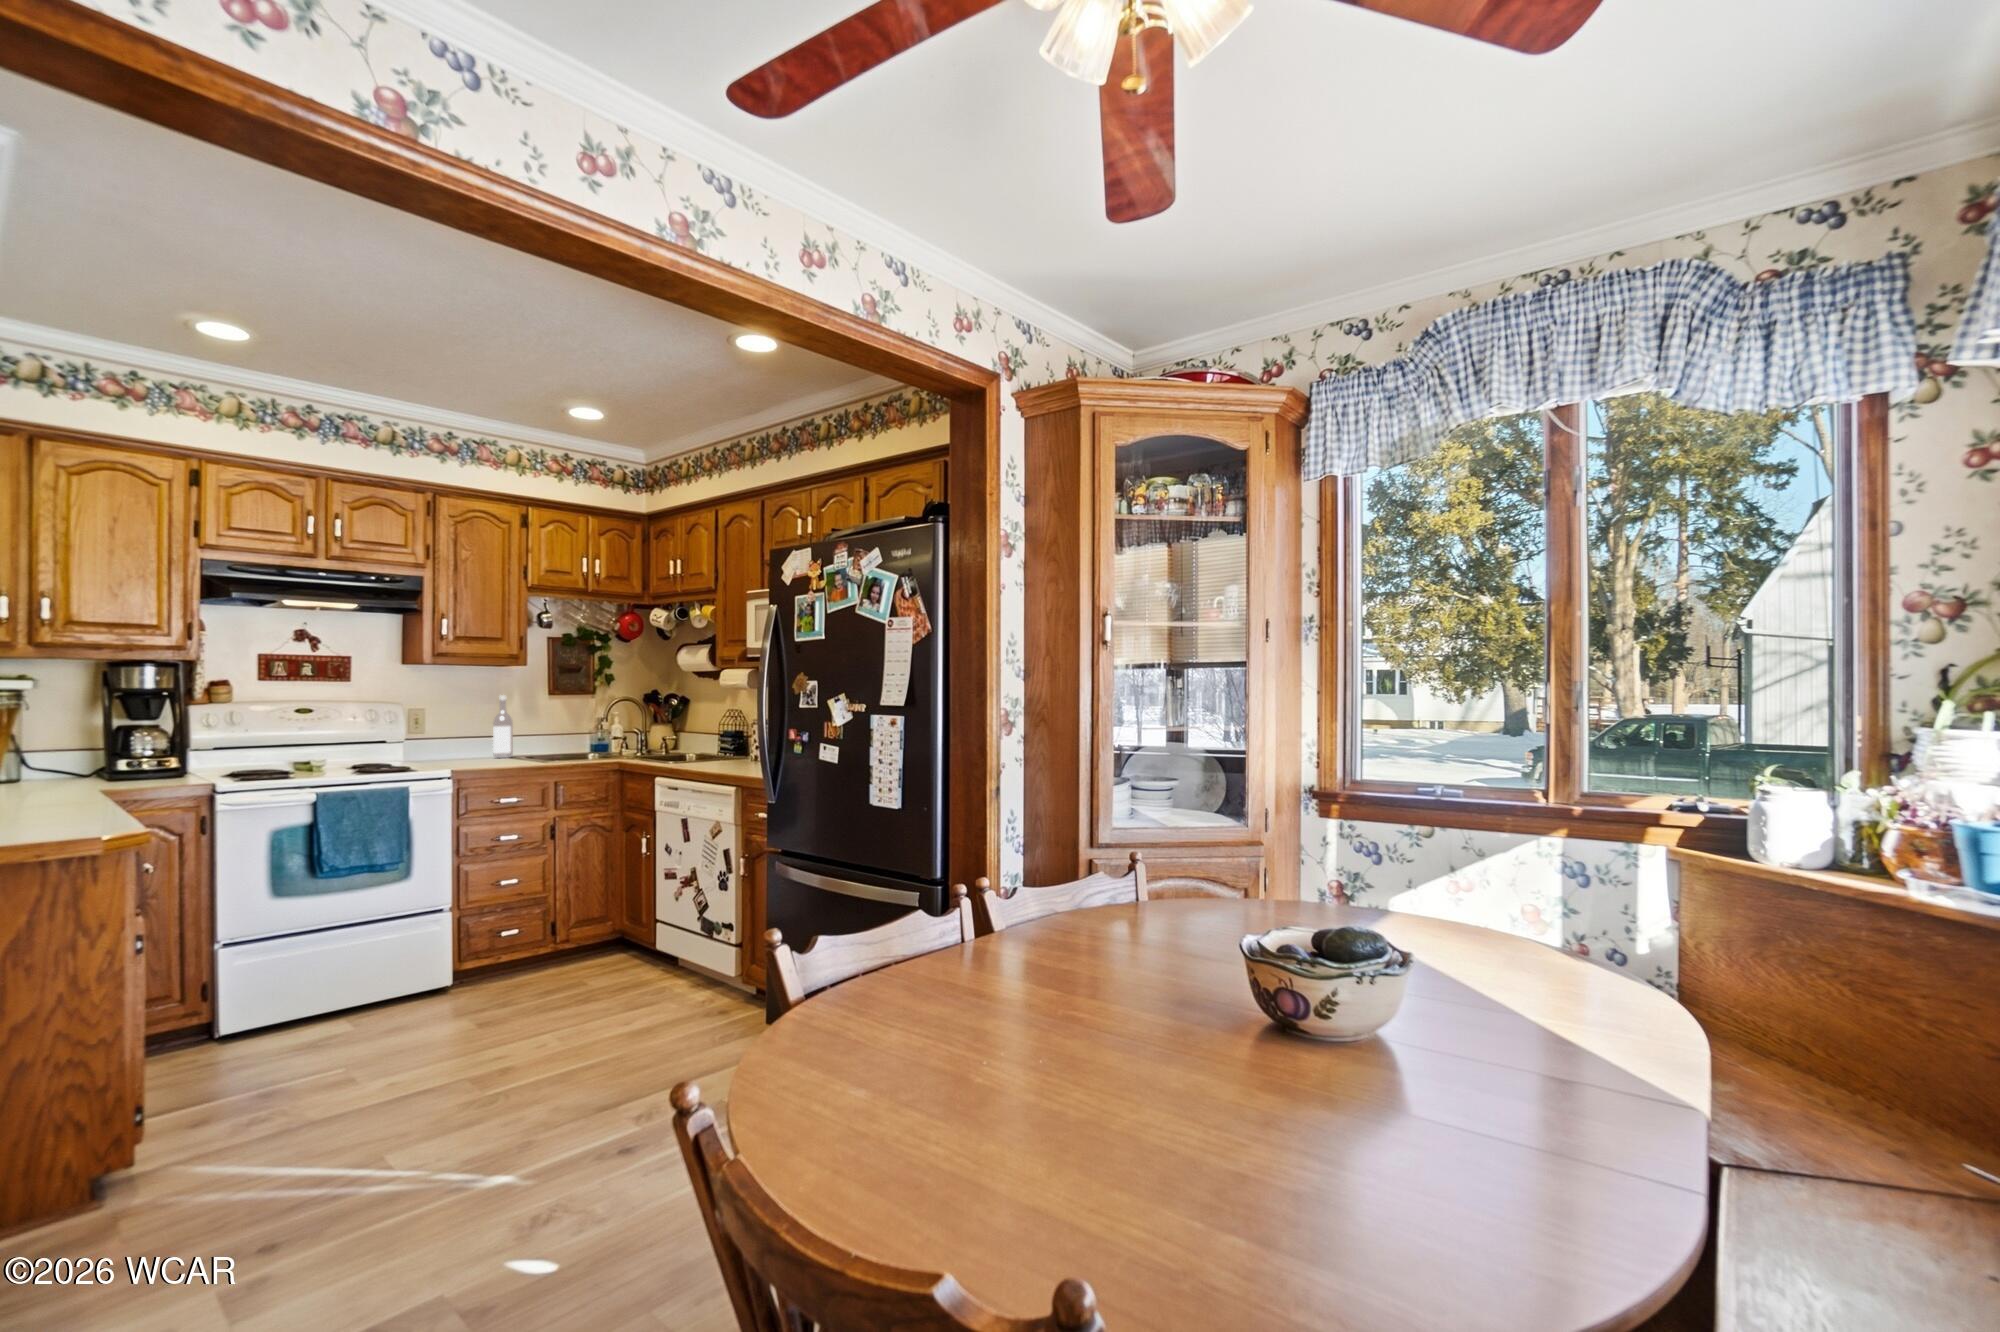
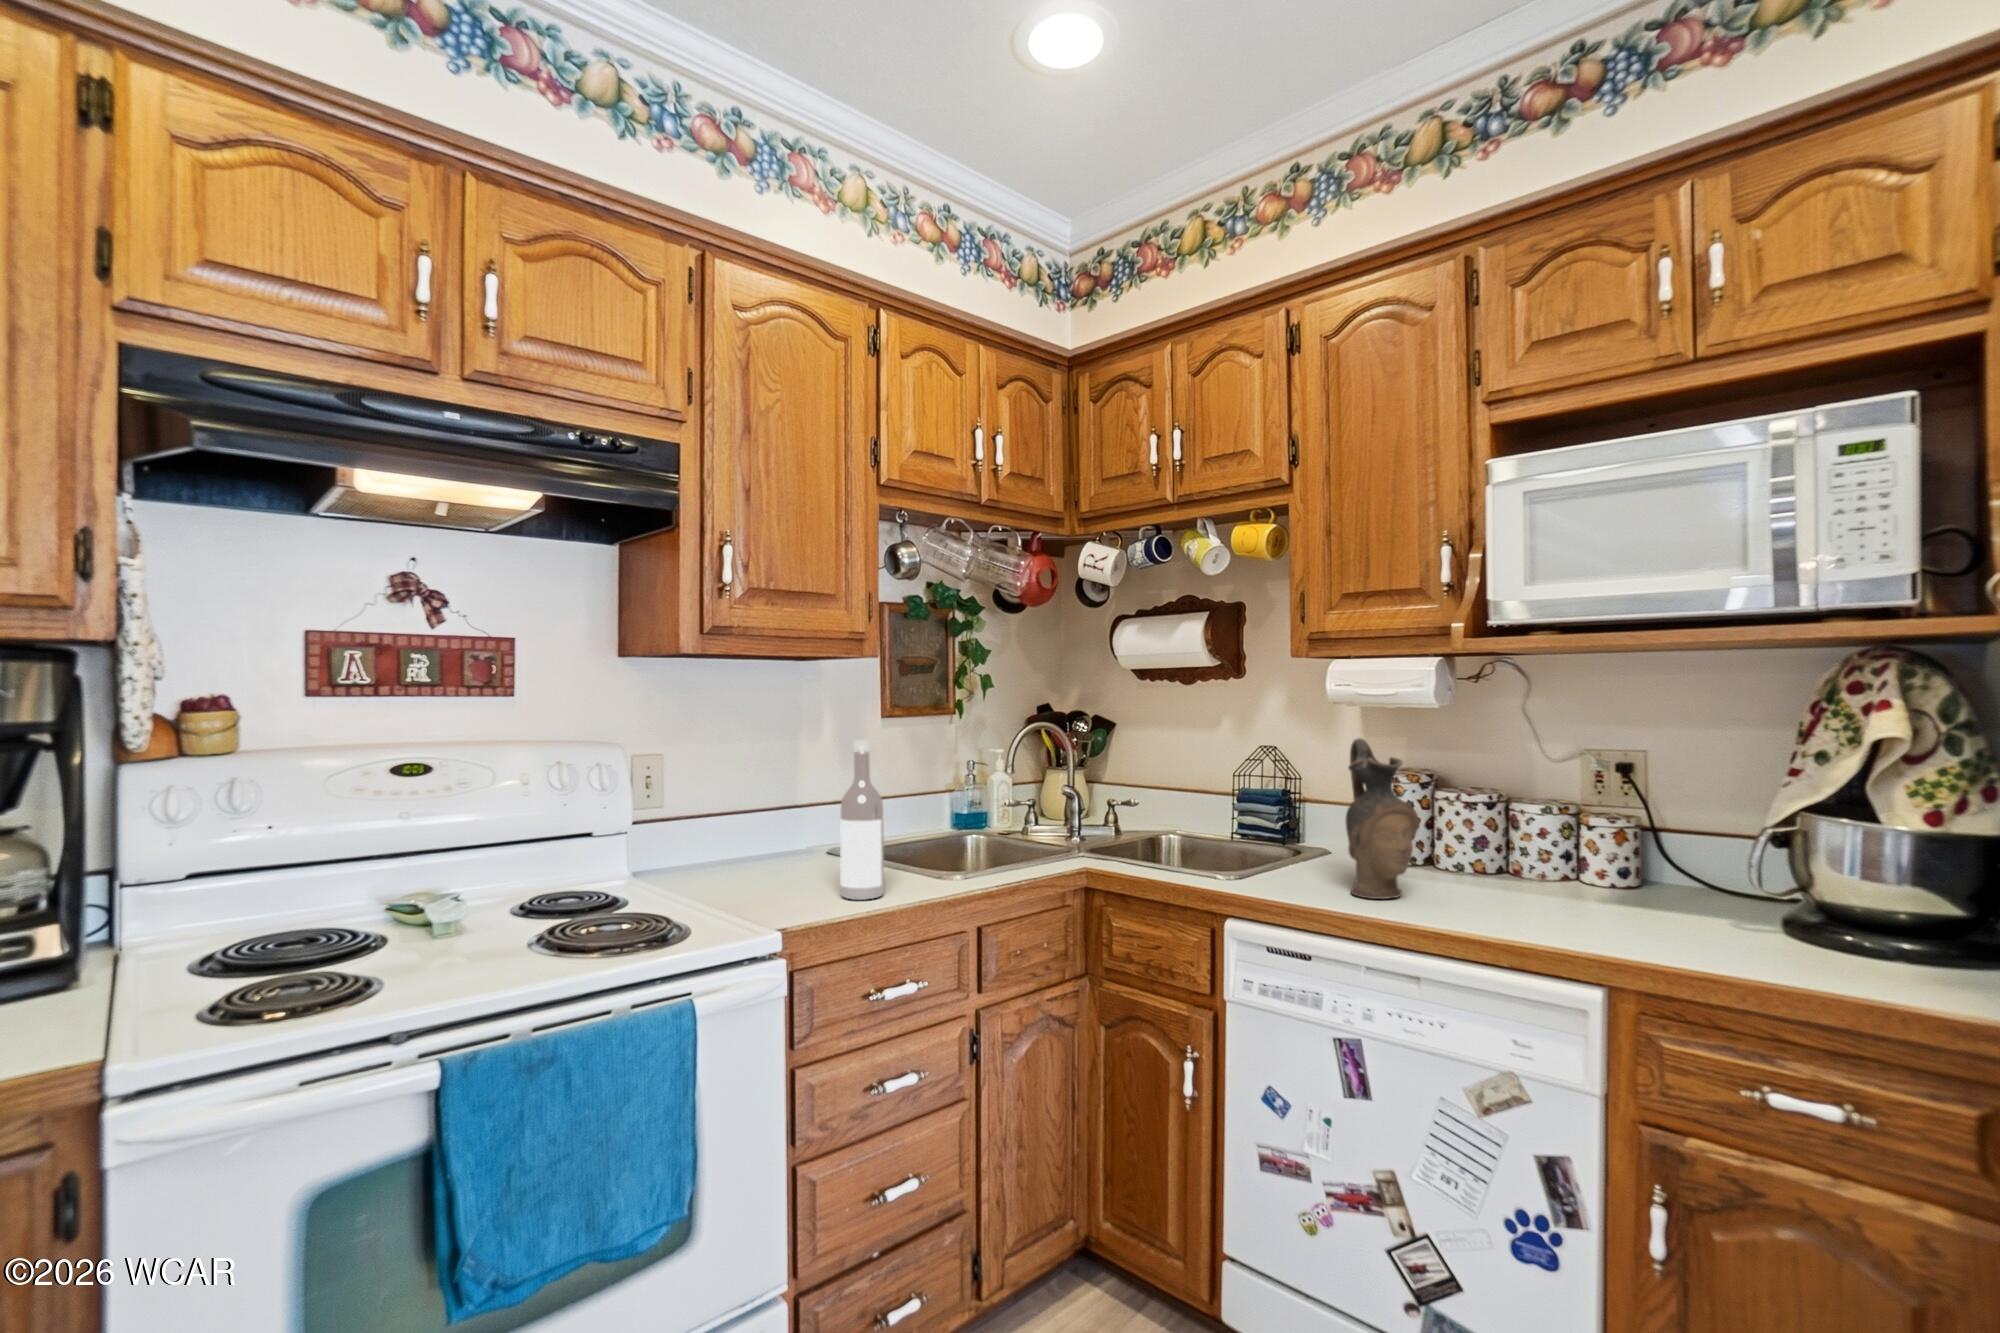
ceramic pitcher: none [705,689,731,750] -> present [1345,738,1419,899]

